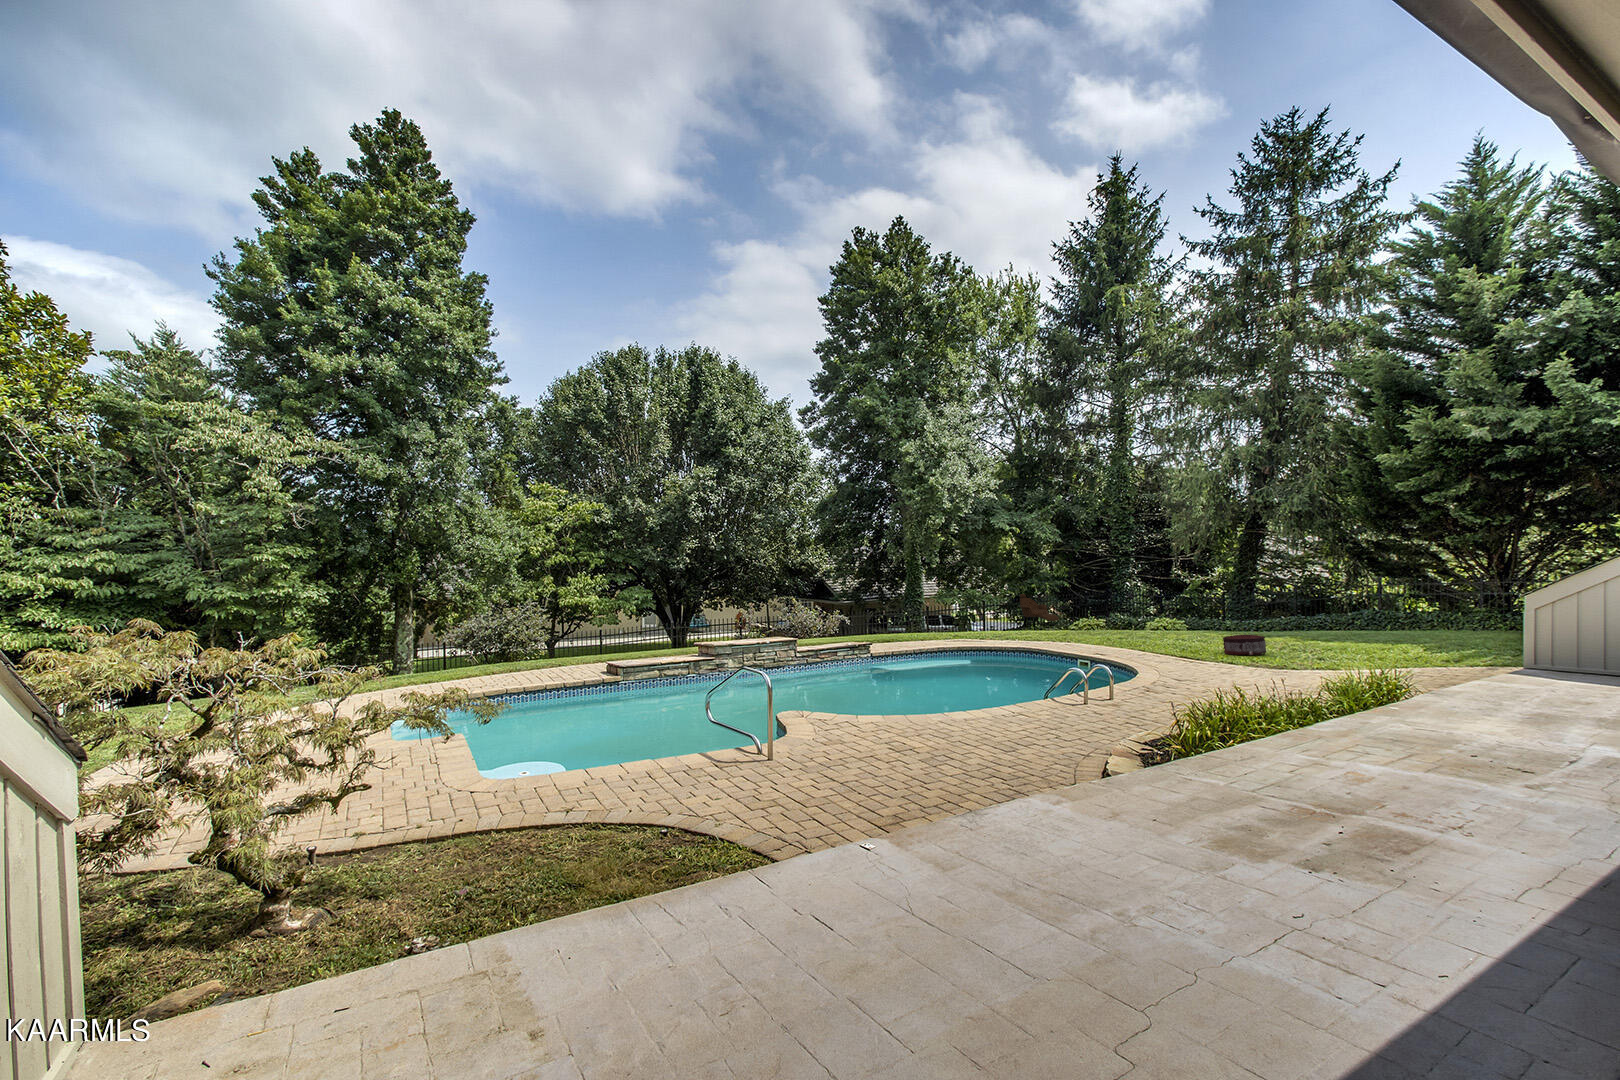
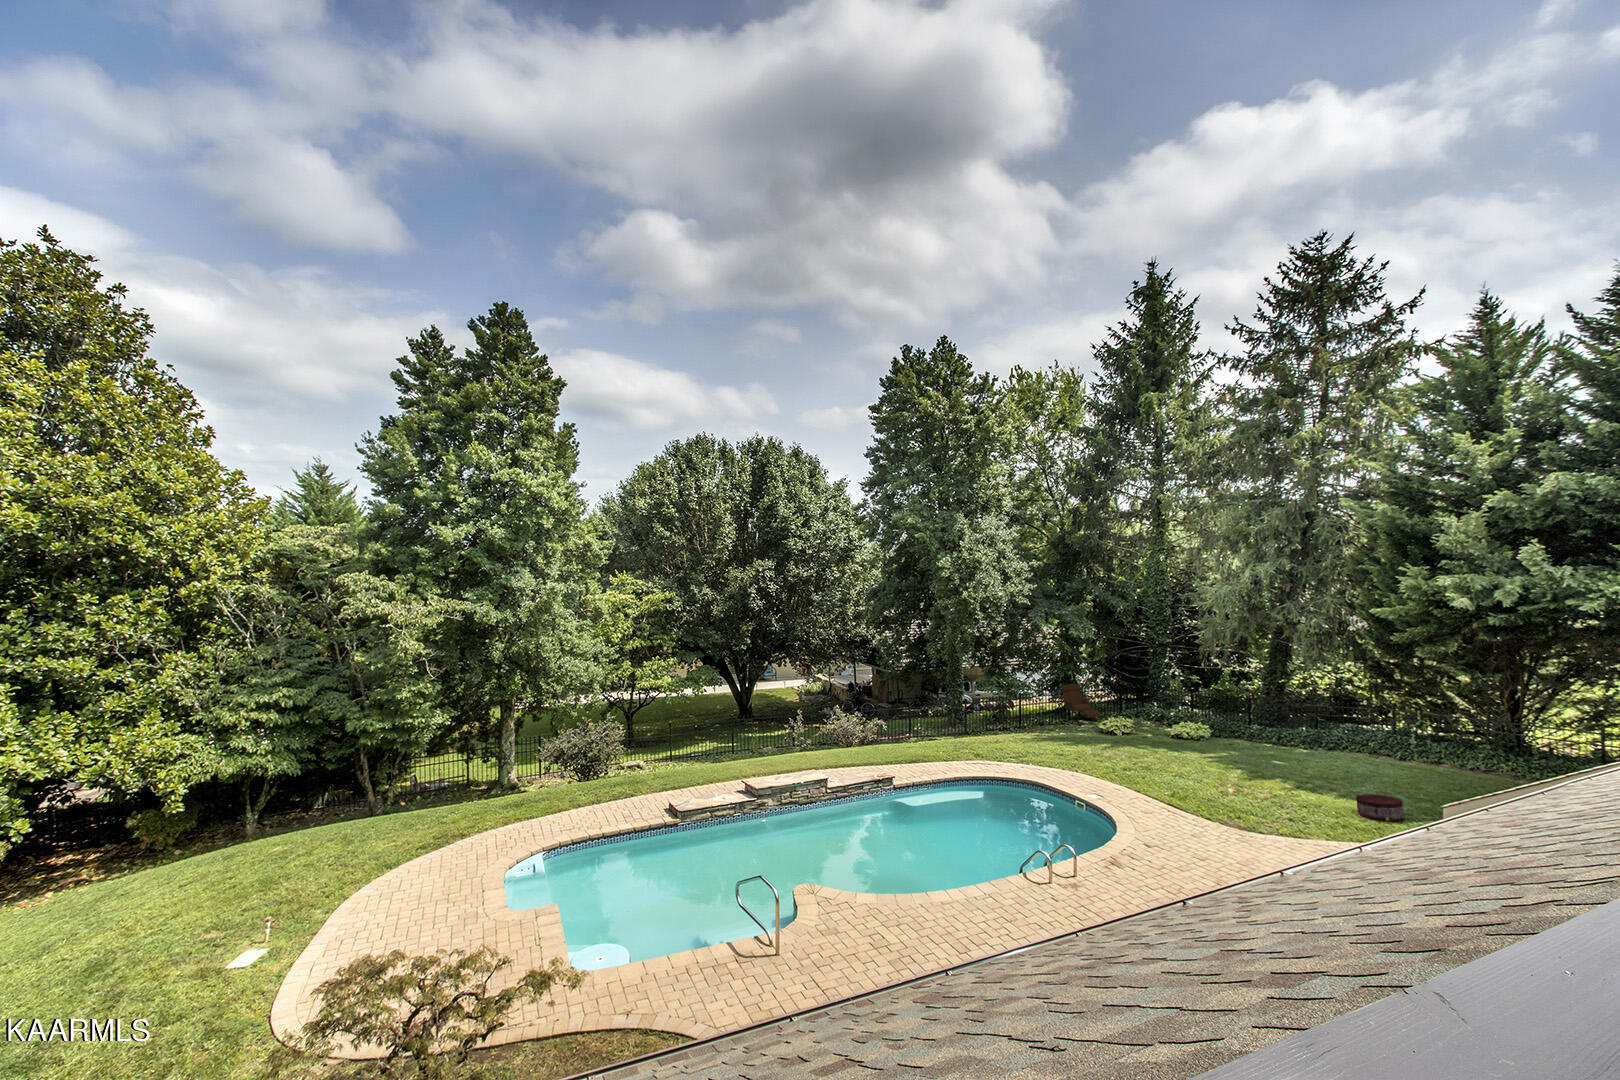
pouf: present [1223,634,1266,655] -> present [1356,794,1404,821]

